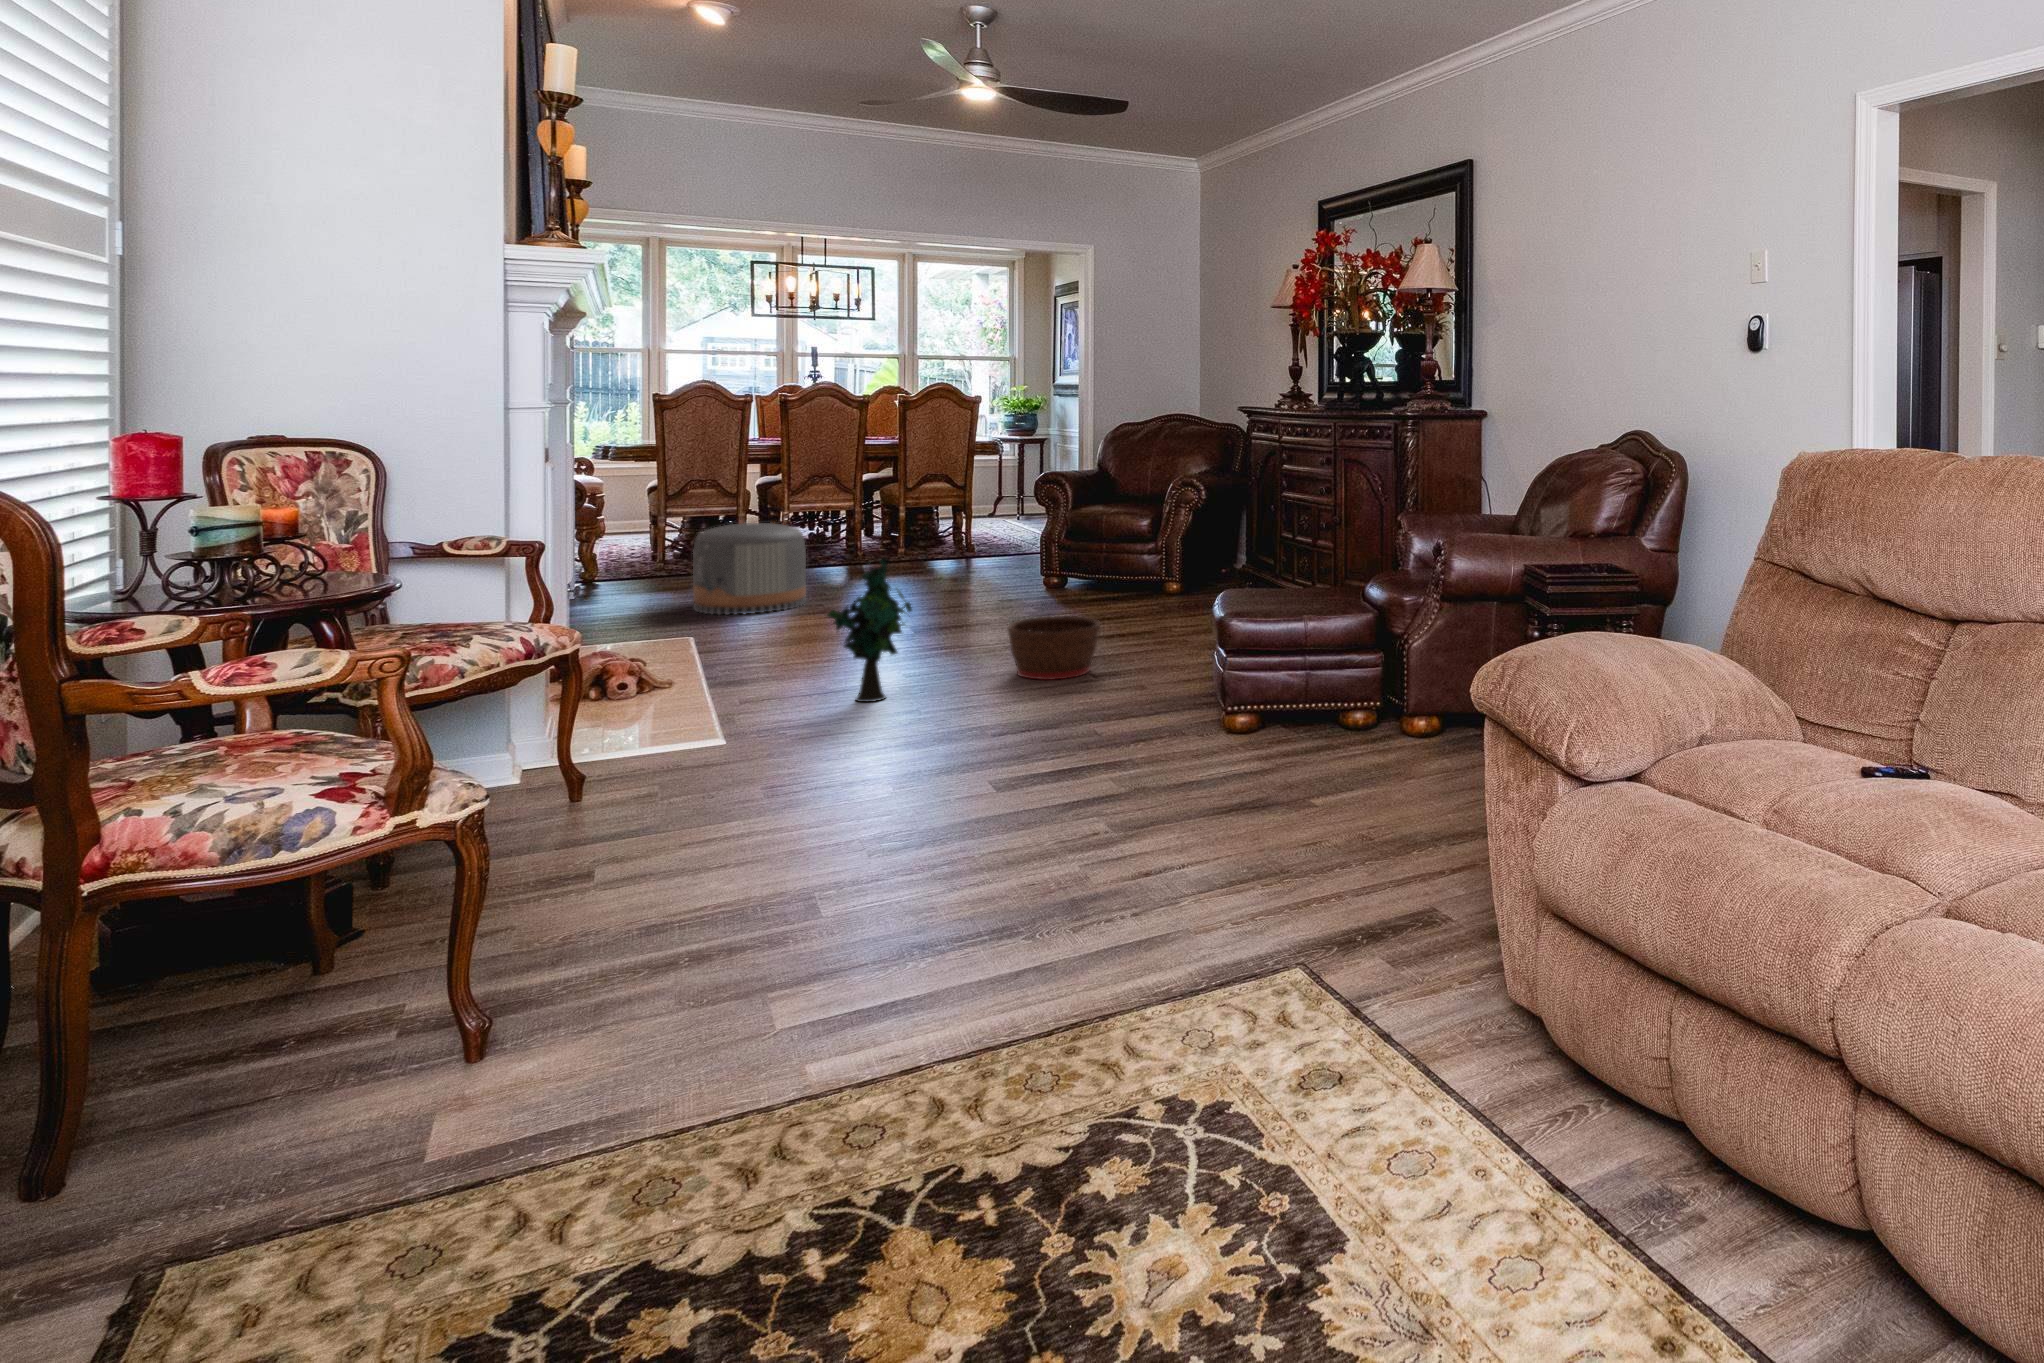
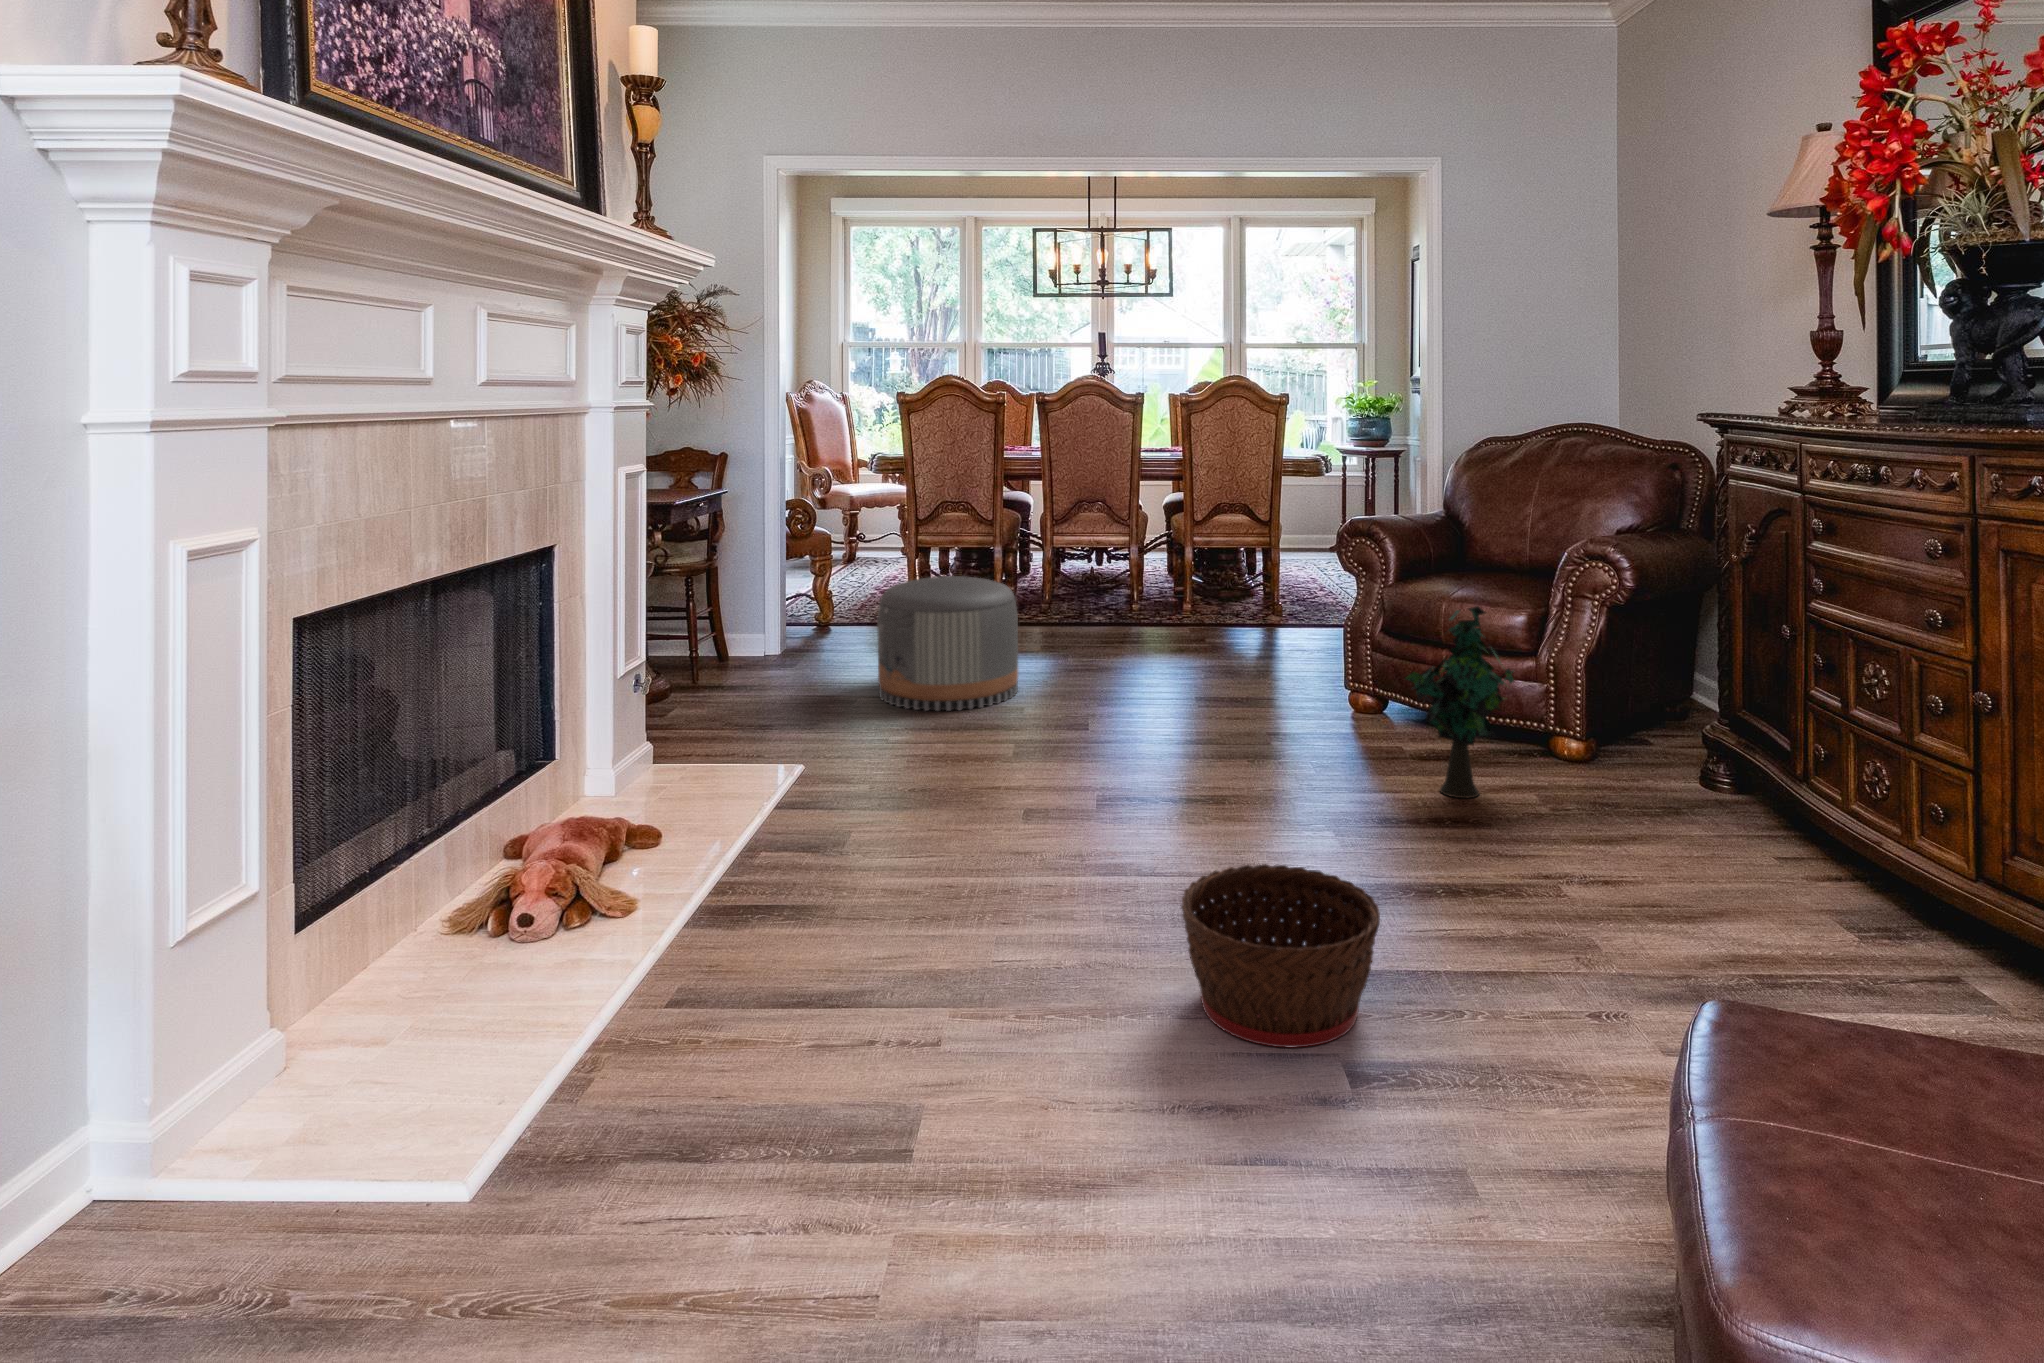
decorative plant: present [827,557,912,702] -> present [1405,606,1514,798]

